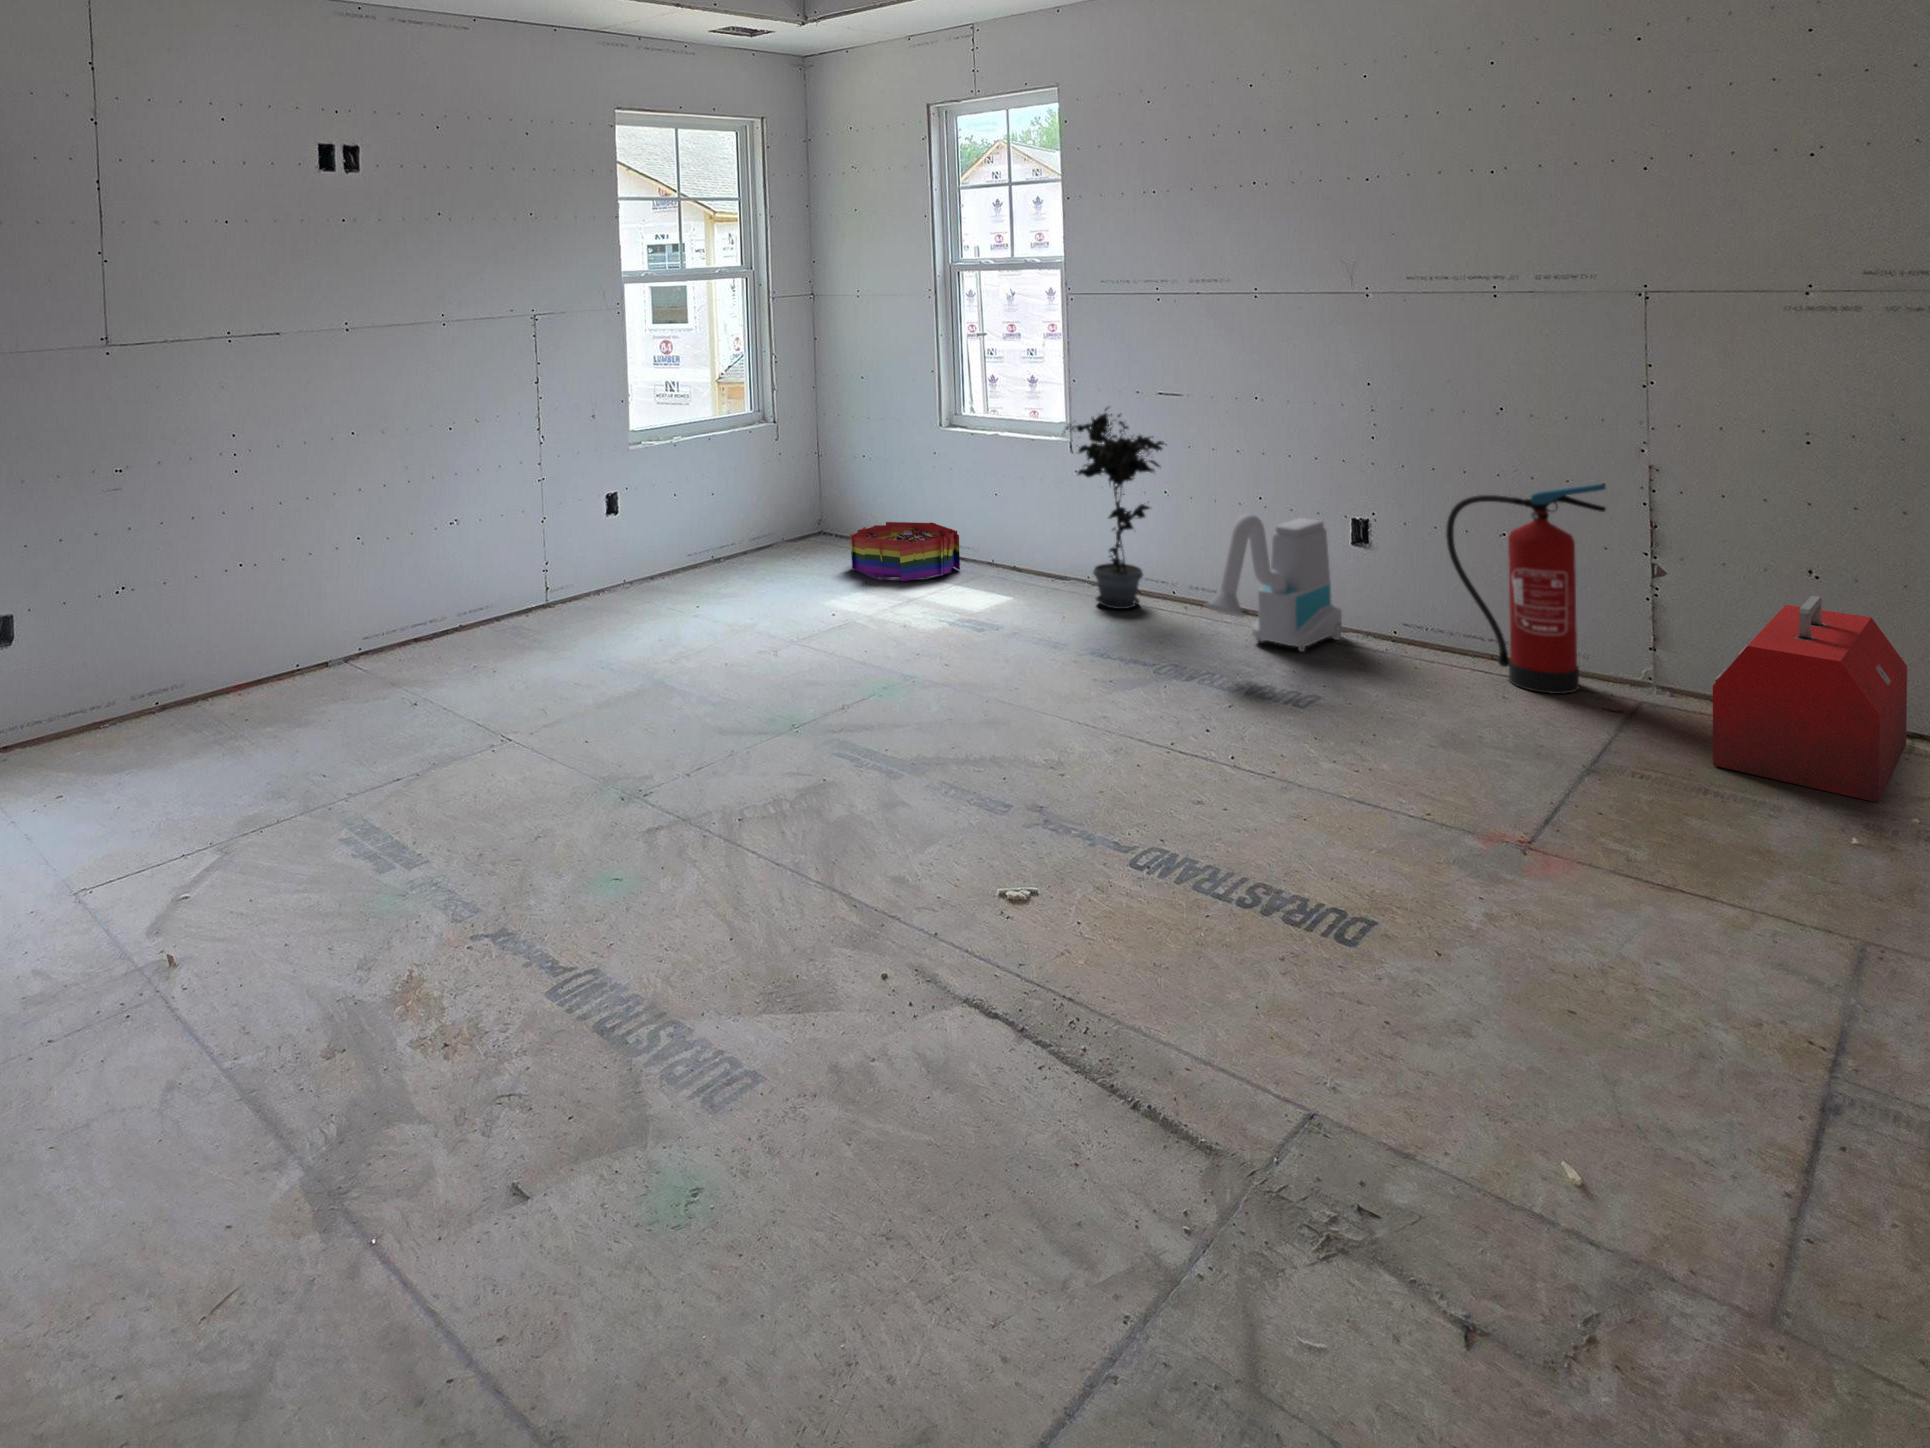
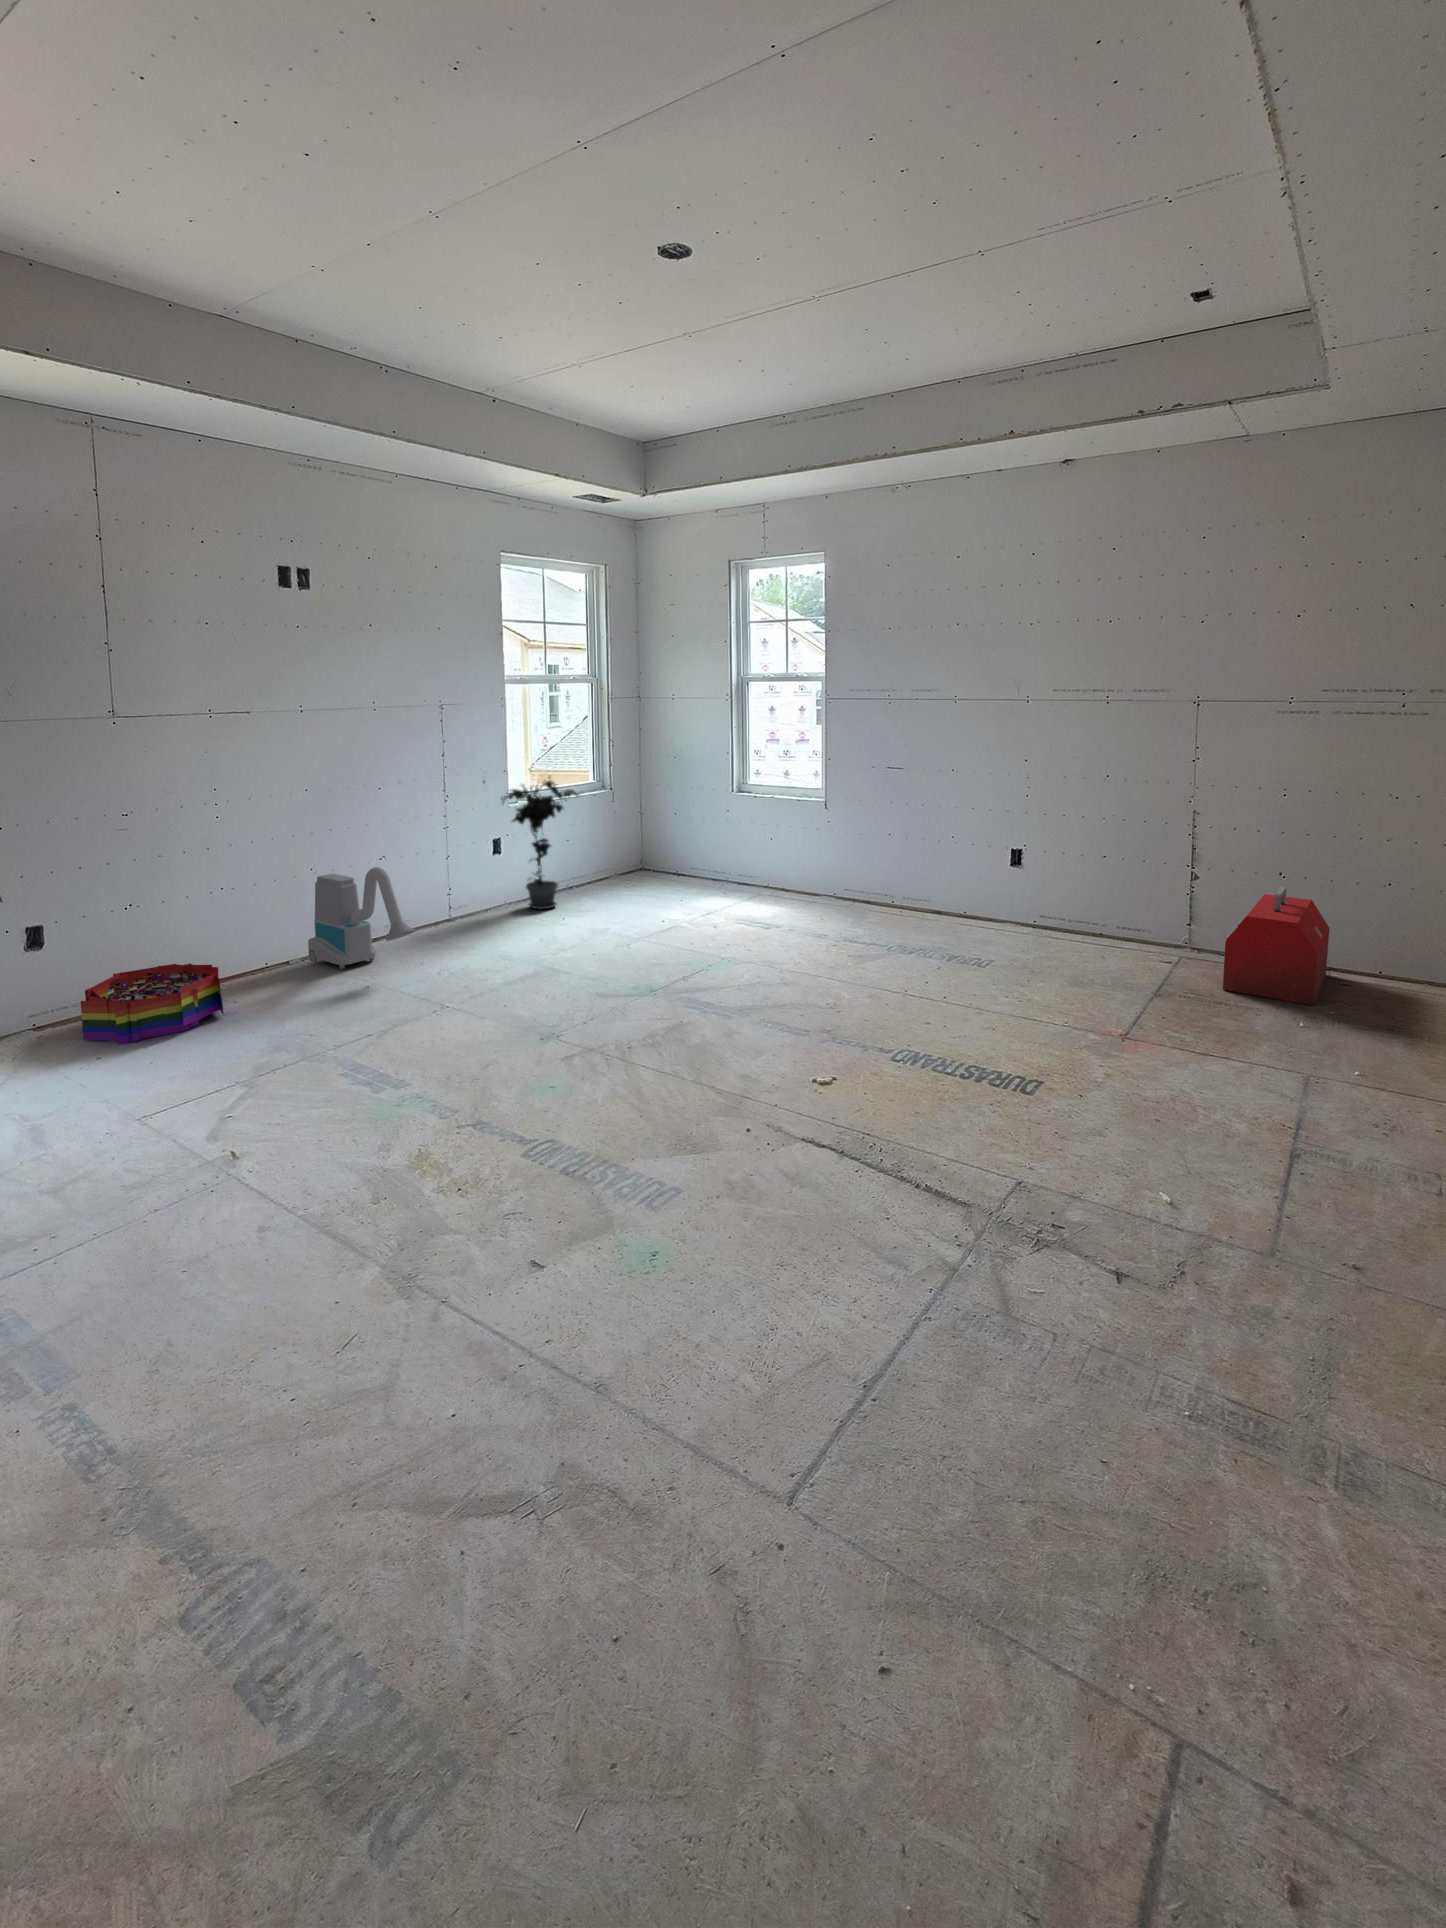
potted plant: present [1062,408,1164,609] -> present [501,777,579,910]
fire extinguisher: present [1446,484,1606,694] -> none [1067,821,1165,954]
vacuum cleaner: present [1204,514,1342,652] -> present [308,867,415,969]
storage bin: present [850,522,960,581] -> present [80,963,224,1044]

